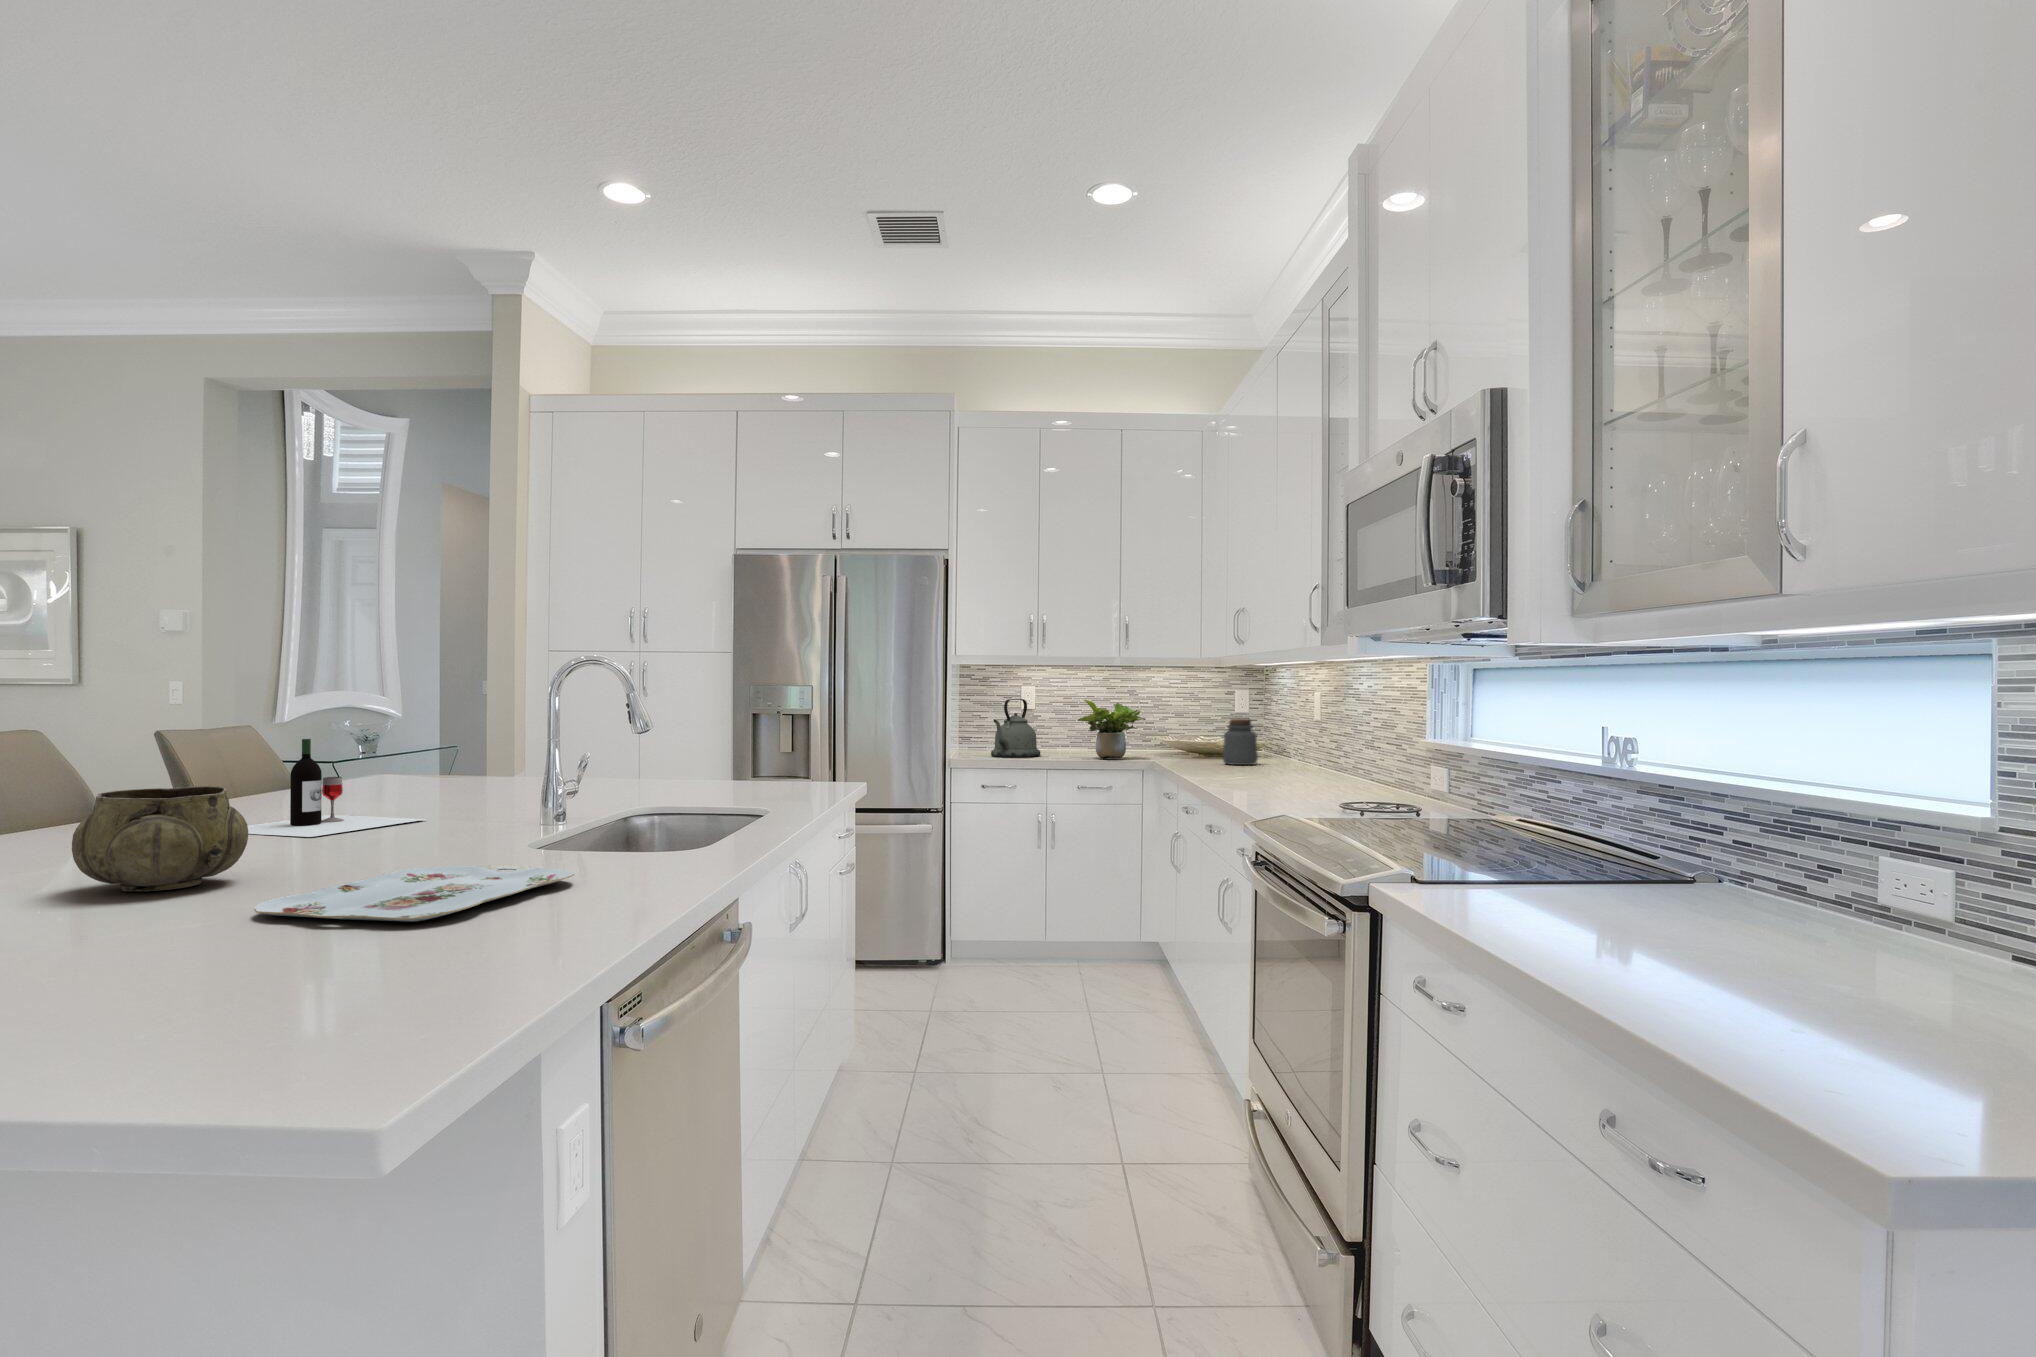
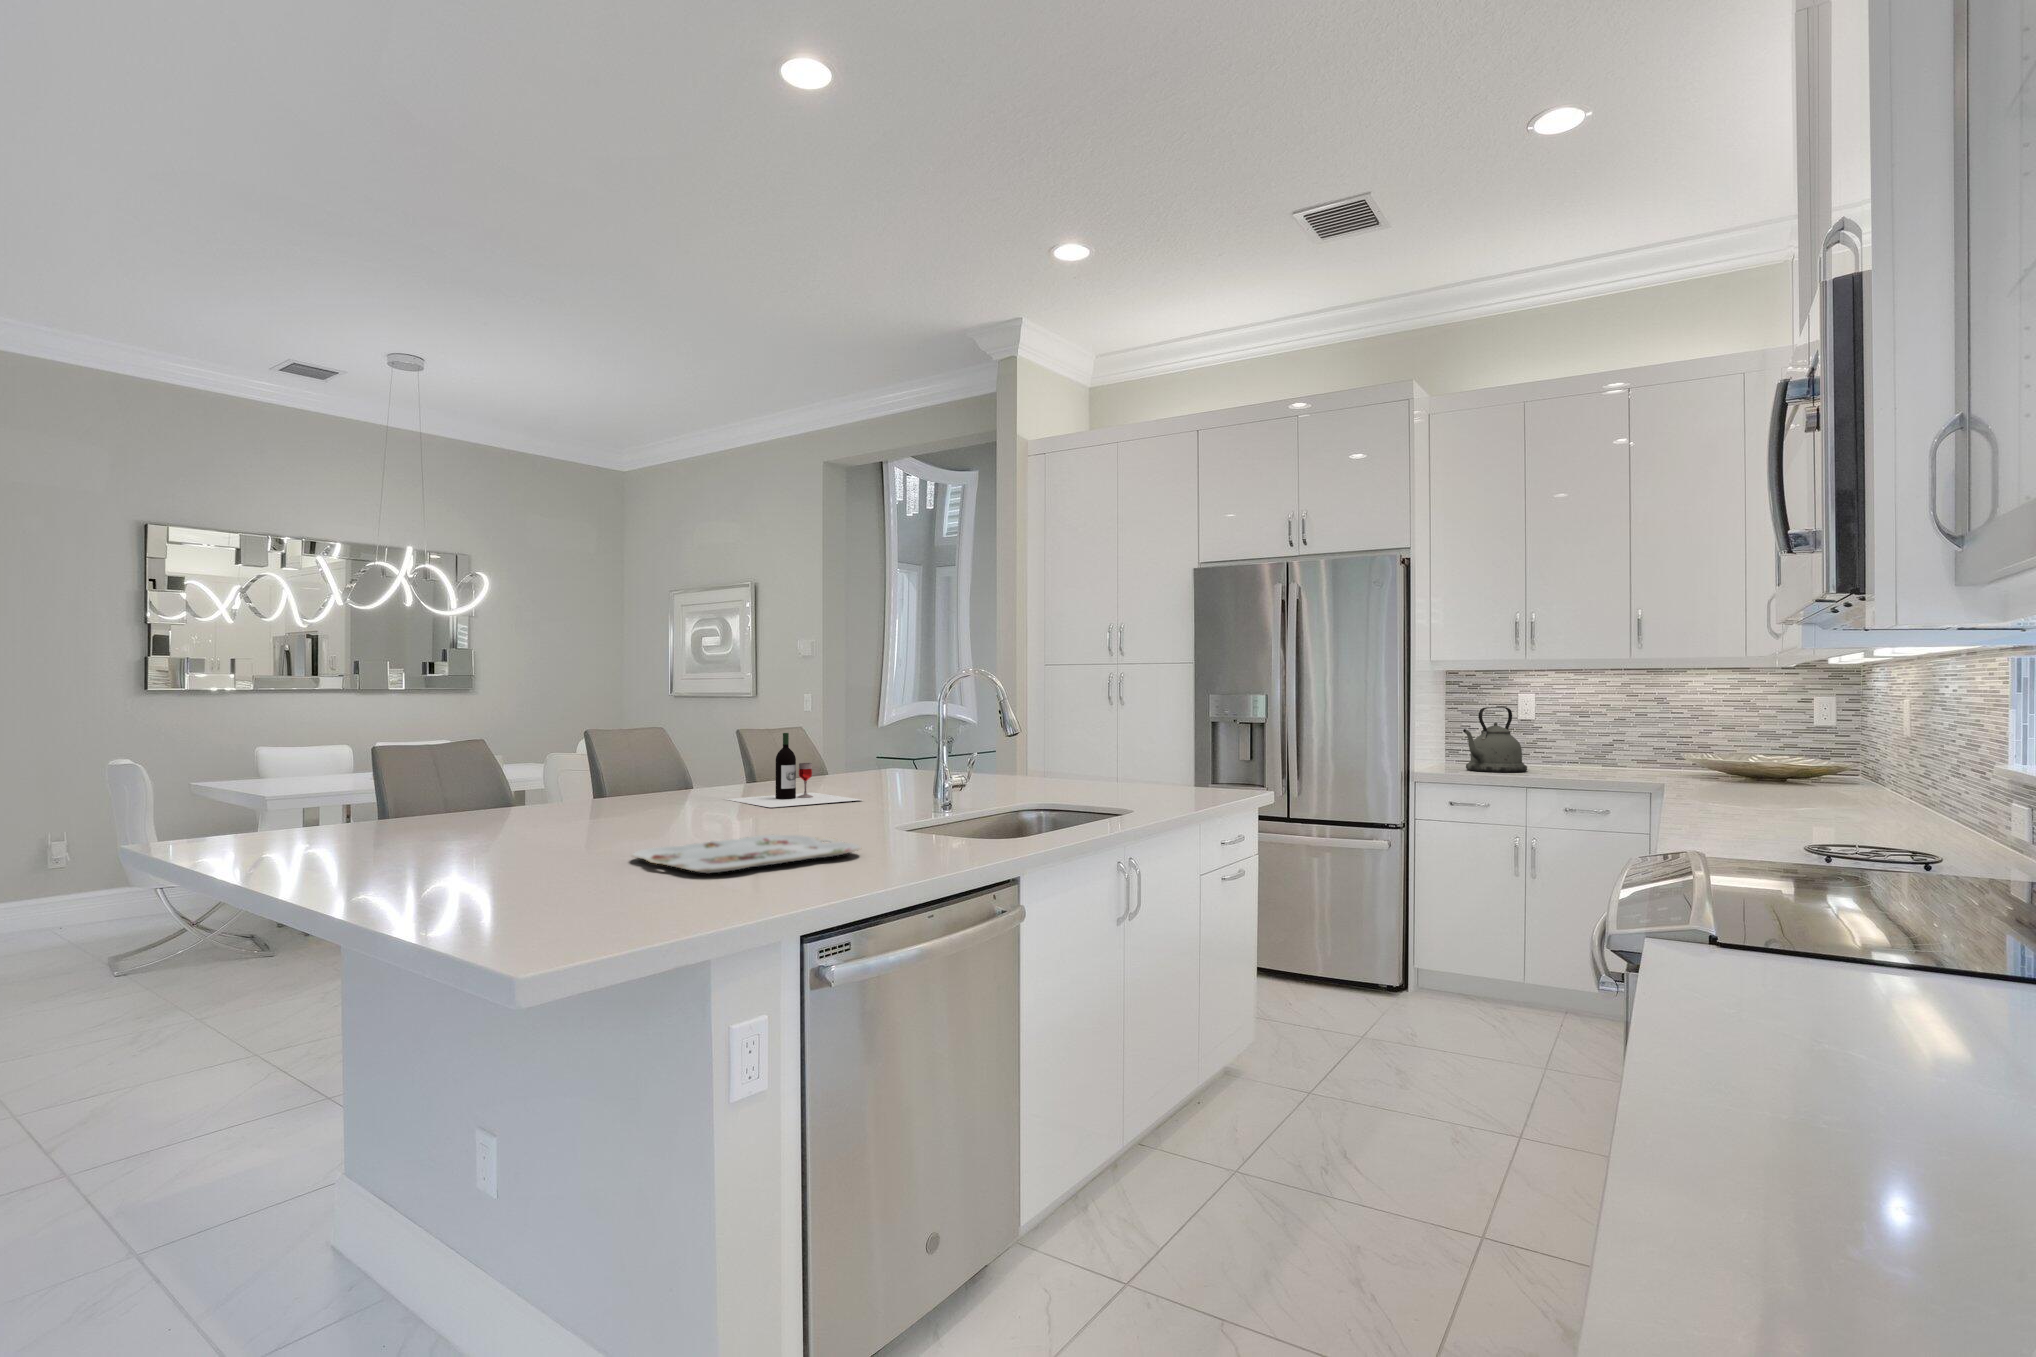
potted plant: present [1078,700,1146,759] -> none [1565,708,1660,778]
jar: present [1223,719,1258,765] -> none [1760,733,1815,793]
decorative bowl: present [72,786,248,891] -> none [579,764,681,836]

